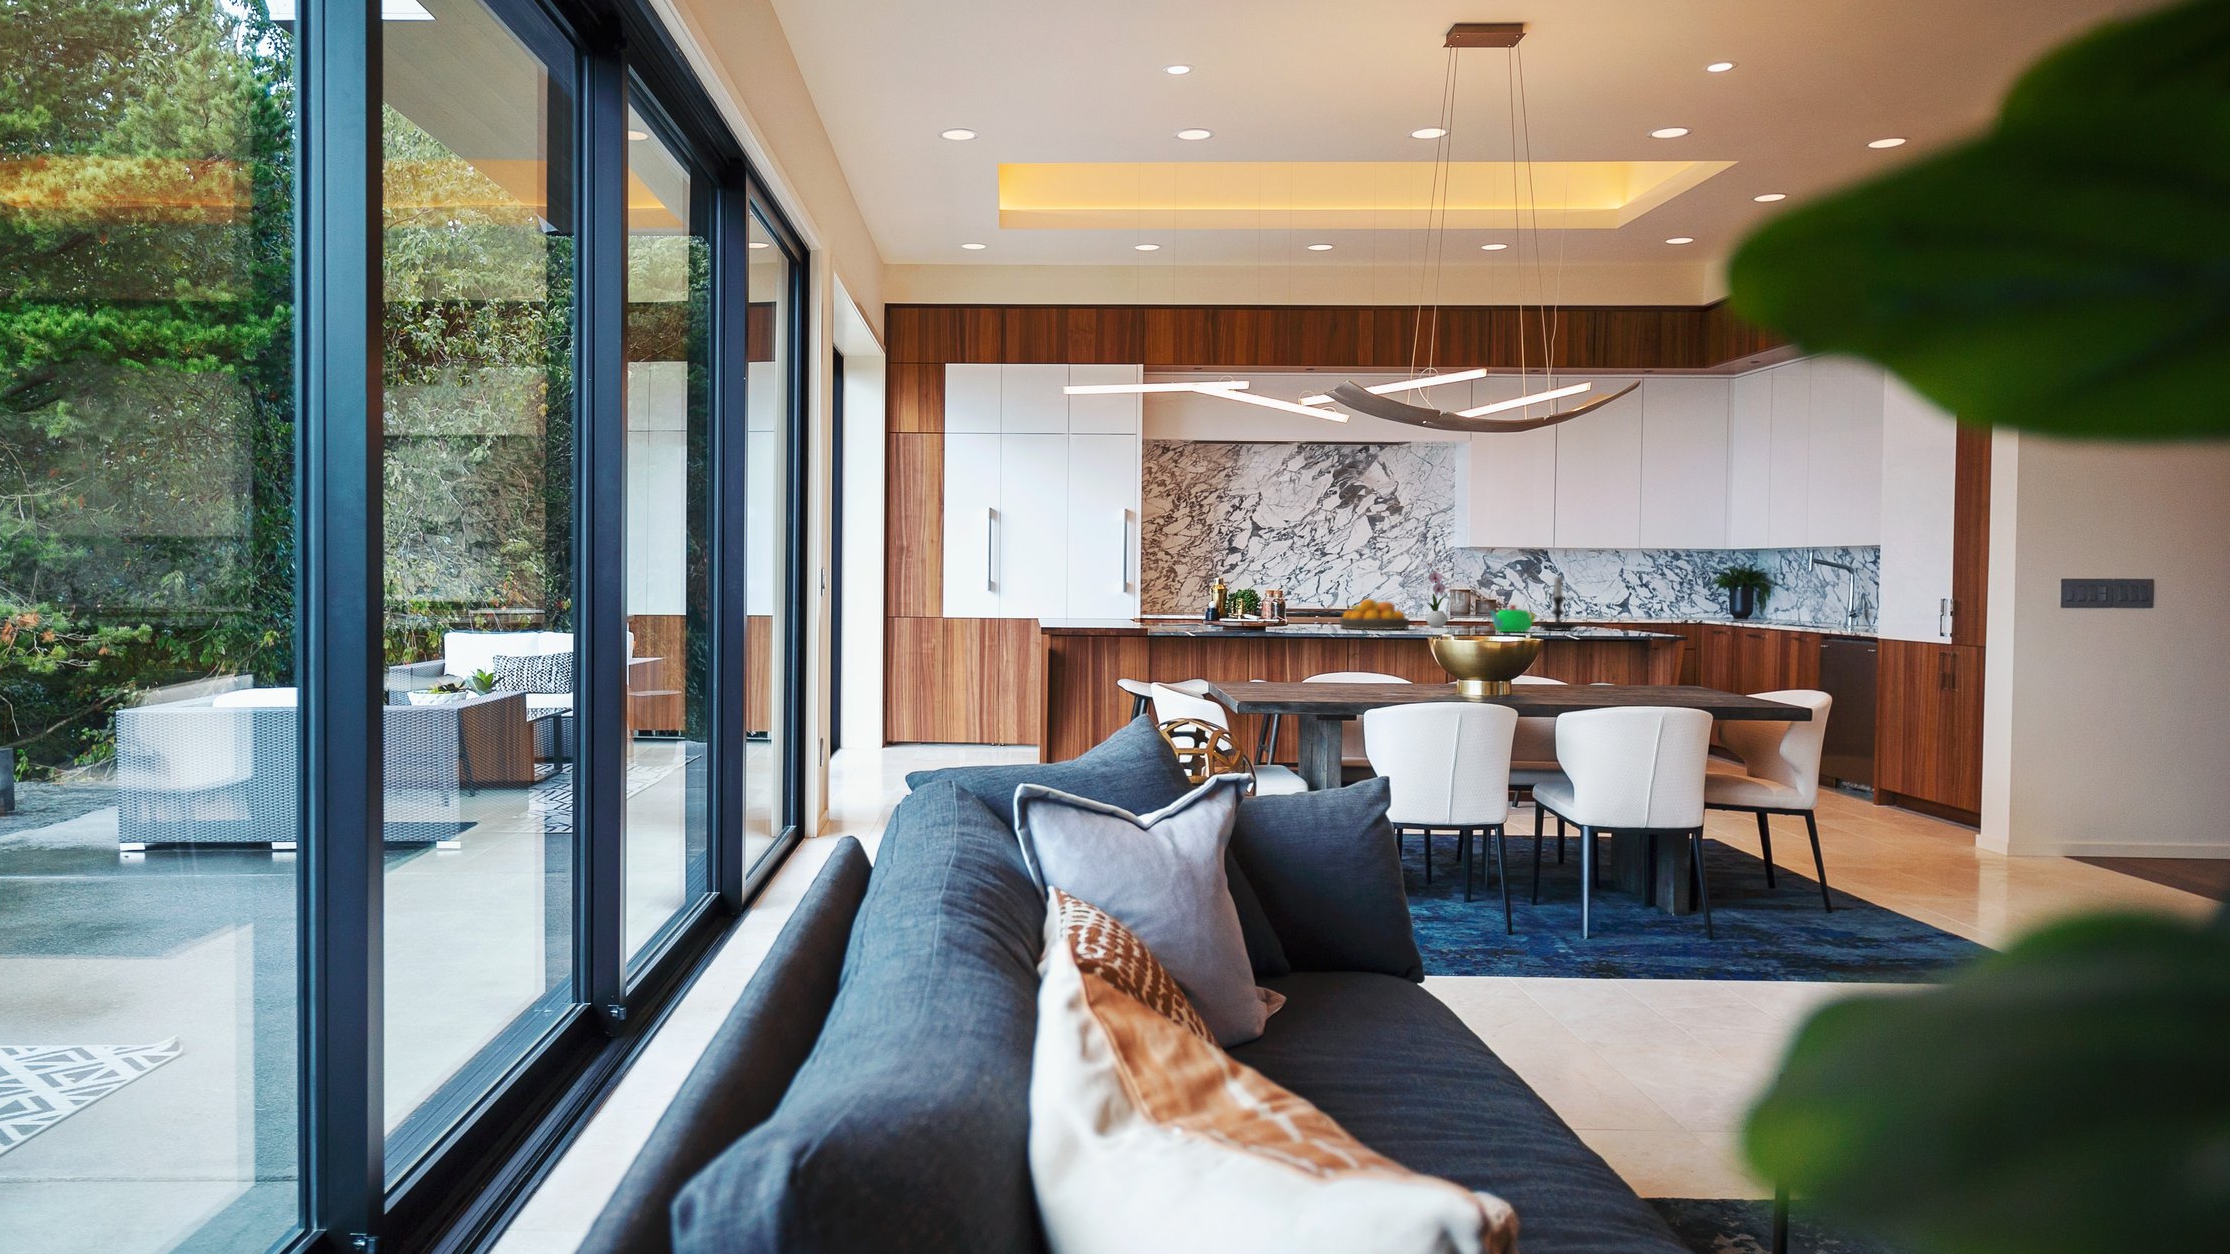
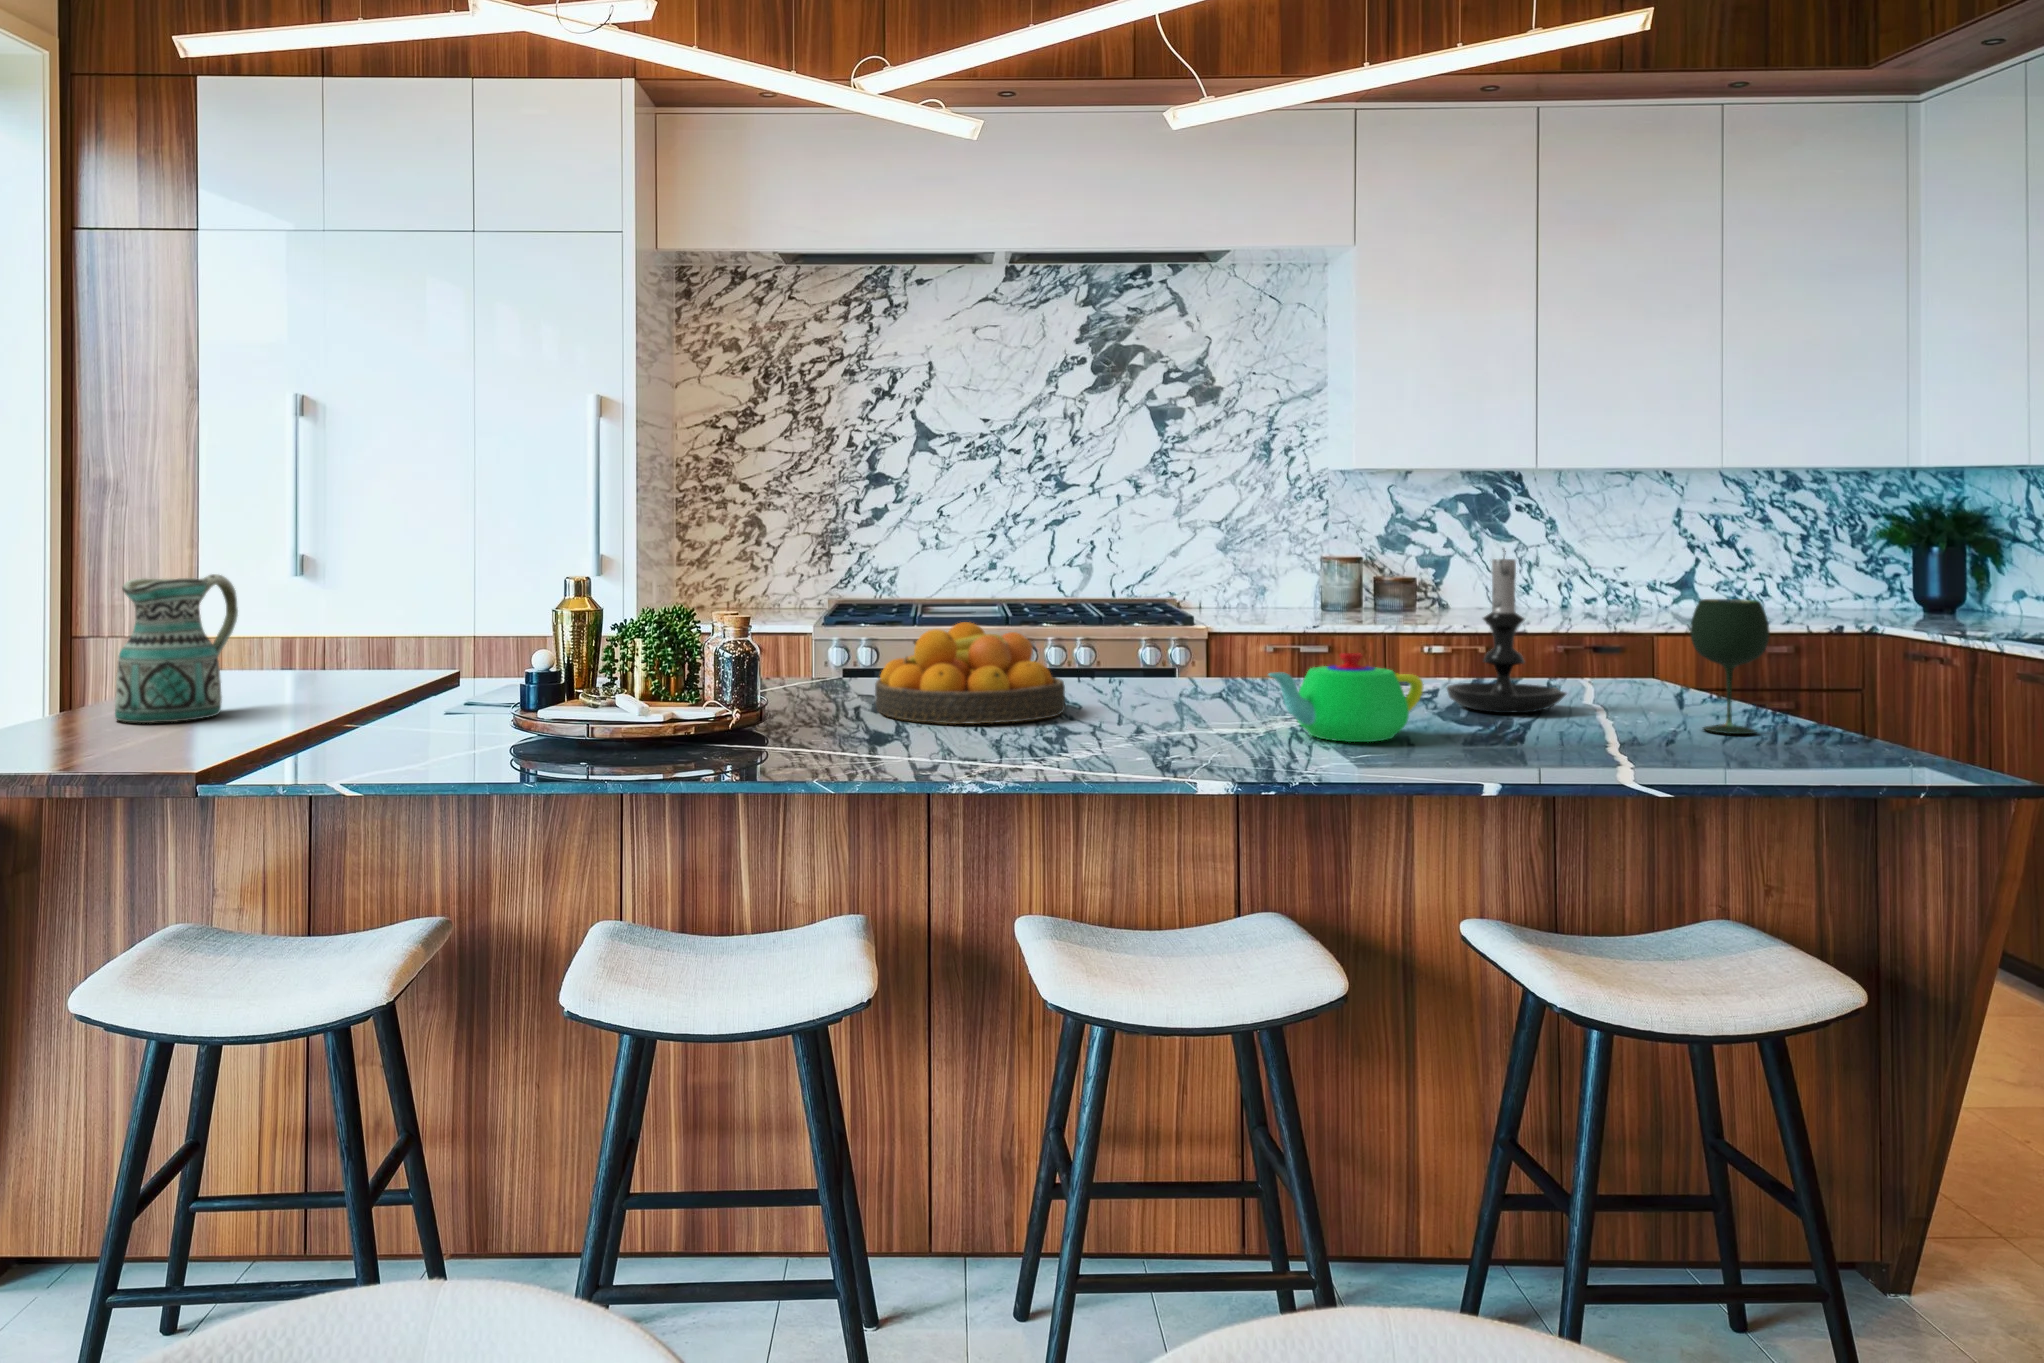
flower arrangement: present [1425,563,1448,627] -> none [1159,517,1219,687]
ceramic pitcher: none [1086,578,1120,627] -> present [115,574,238,723]
wine glass: none [1621,589,1647,633] -> present [1690,599,1770,734]

